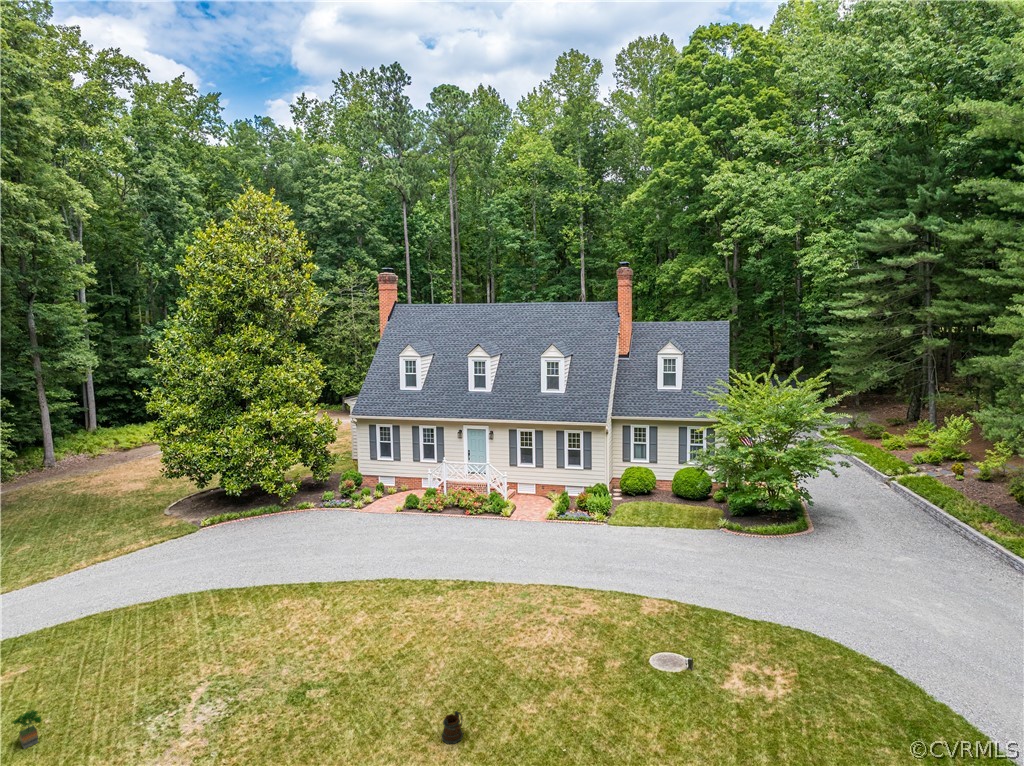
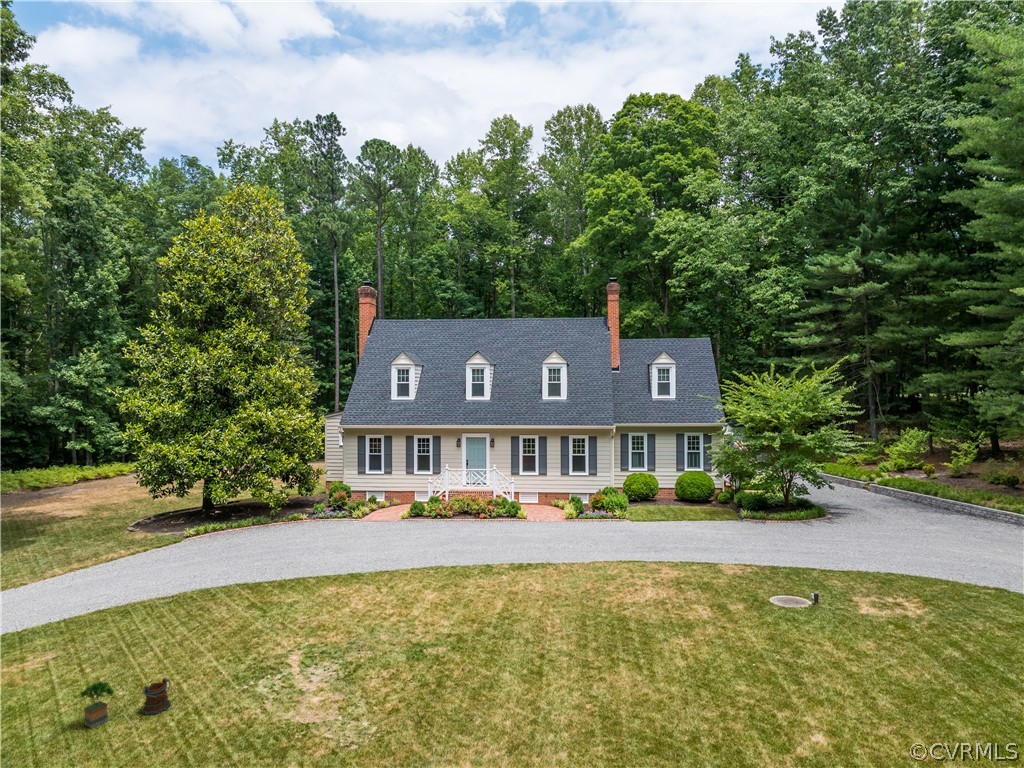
bucket: present [442,711,463,744] -> present [141,678,171,715]

